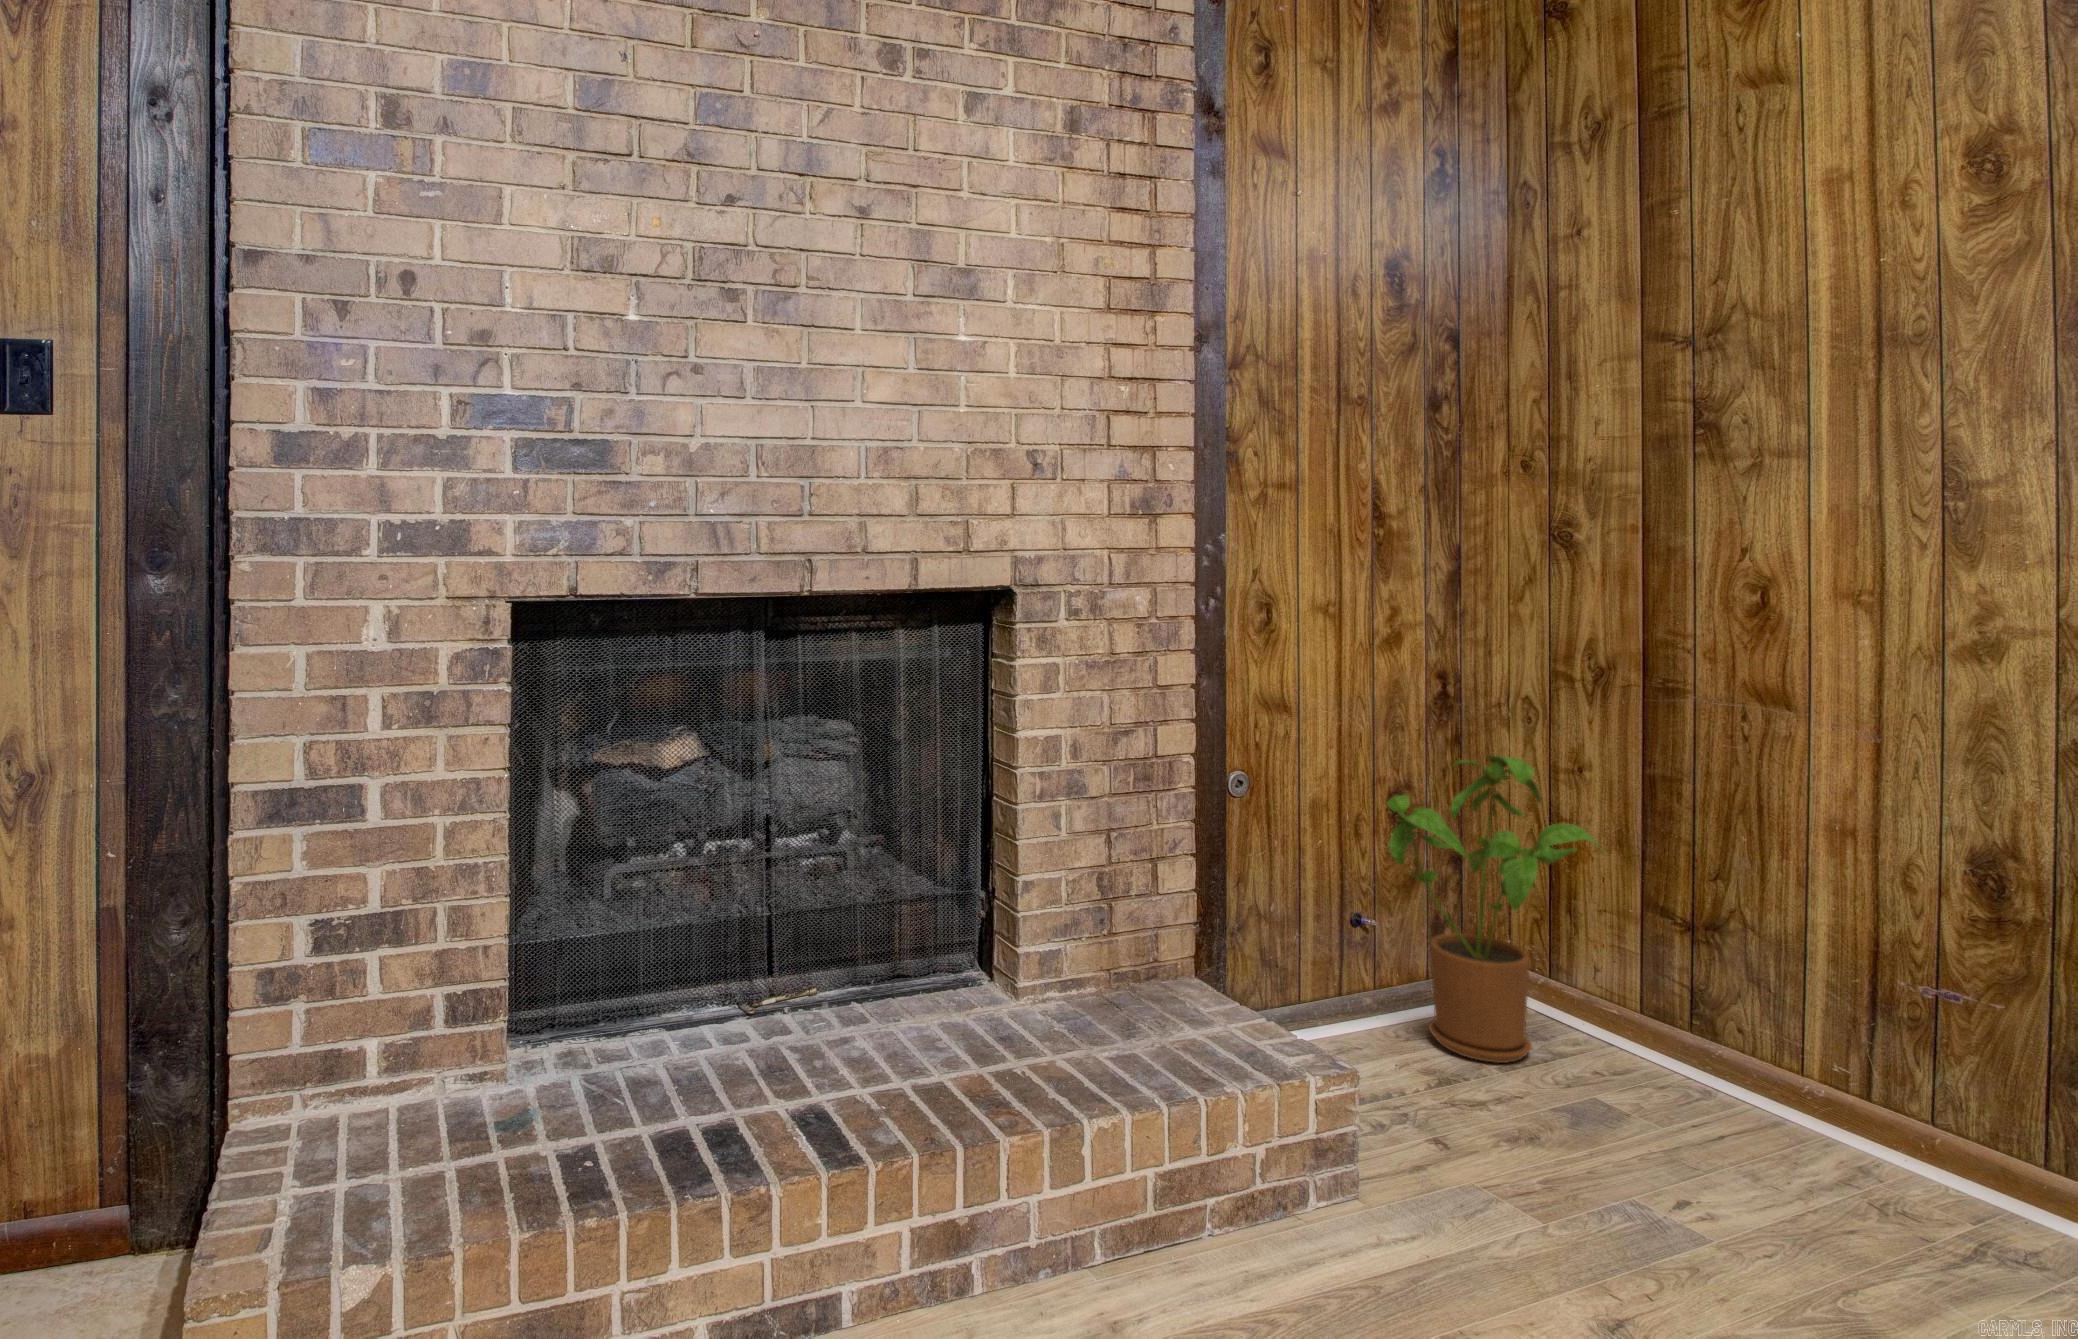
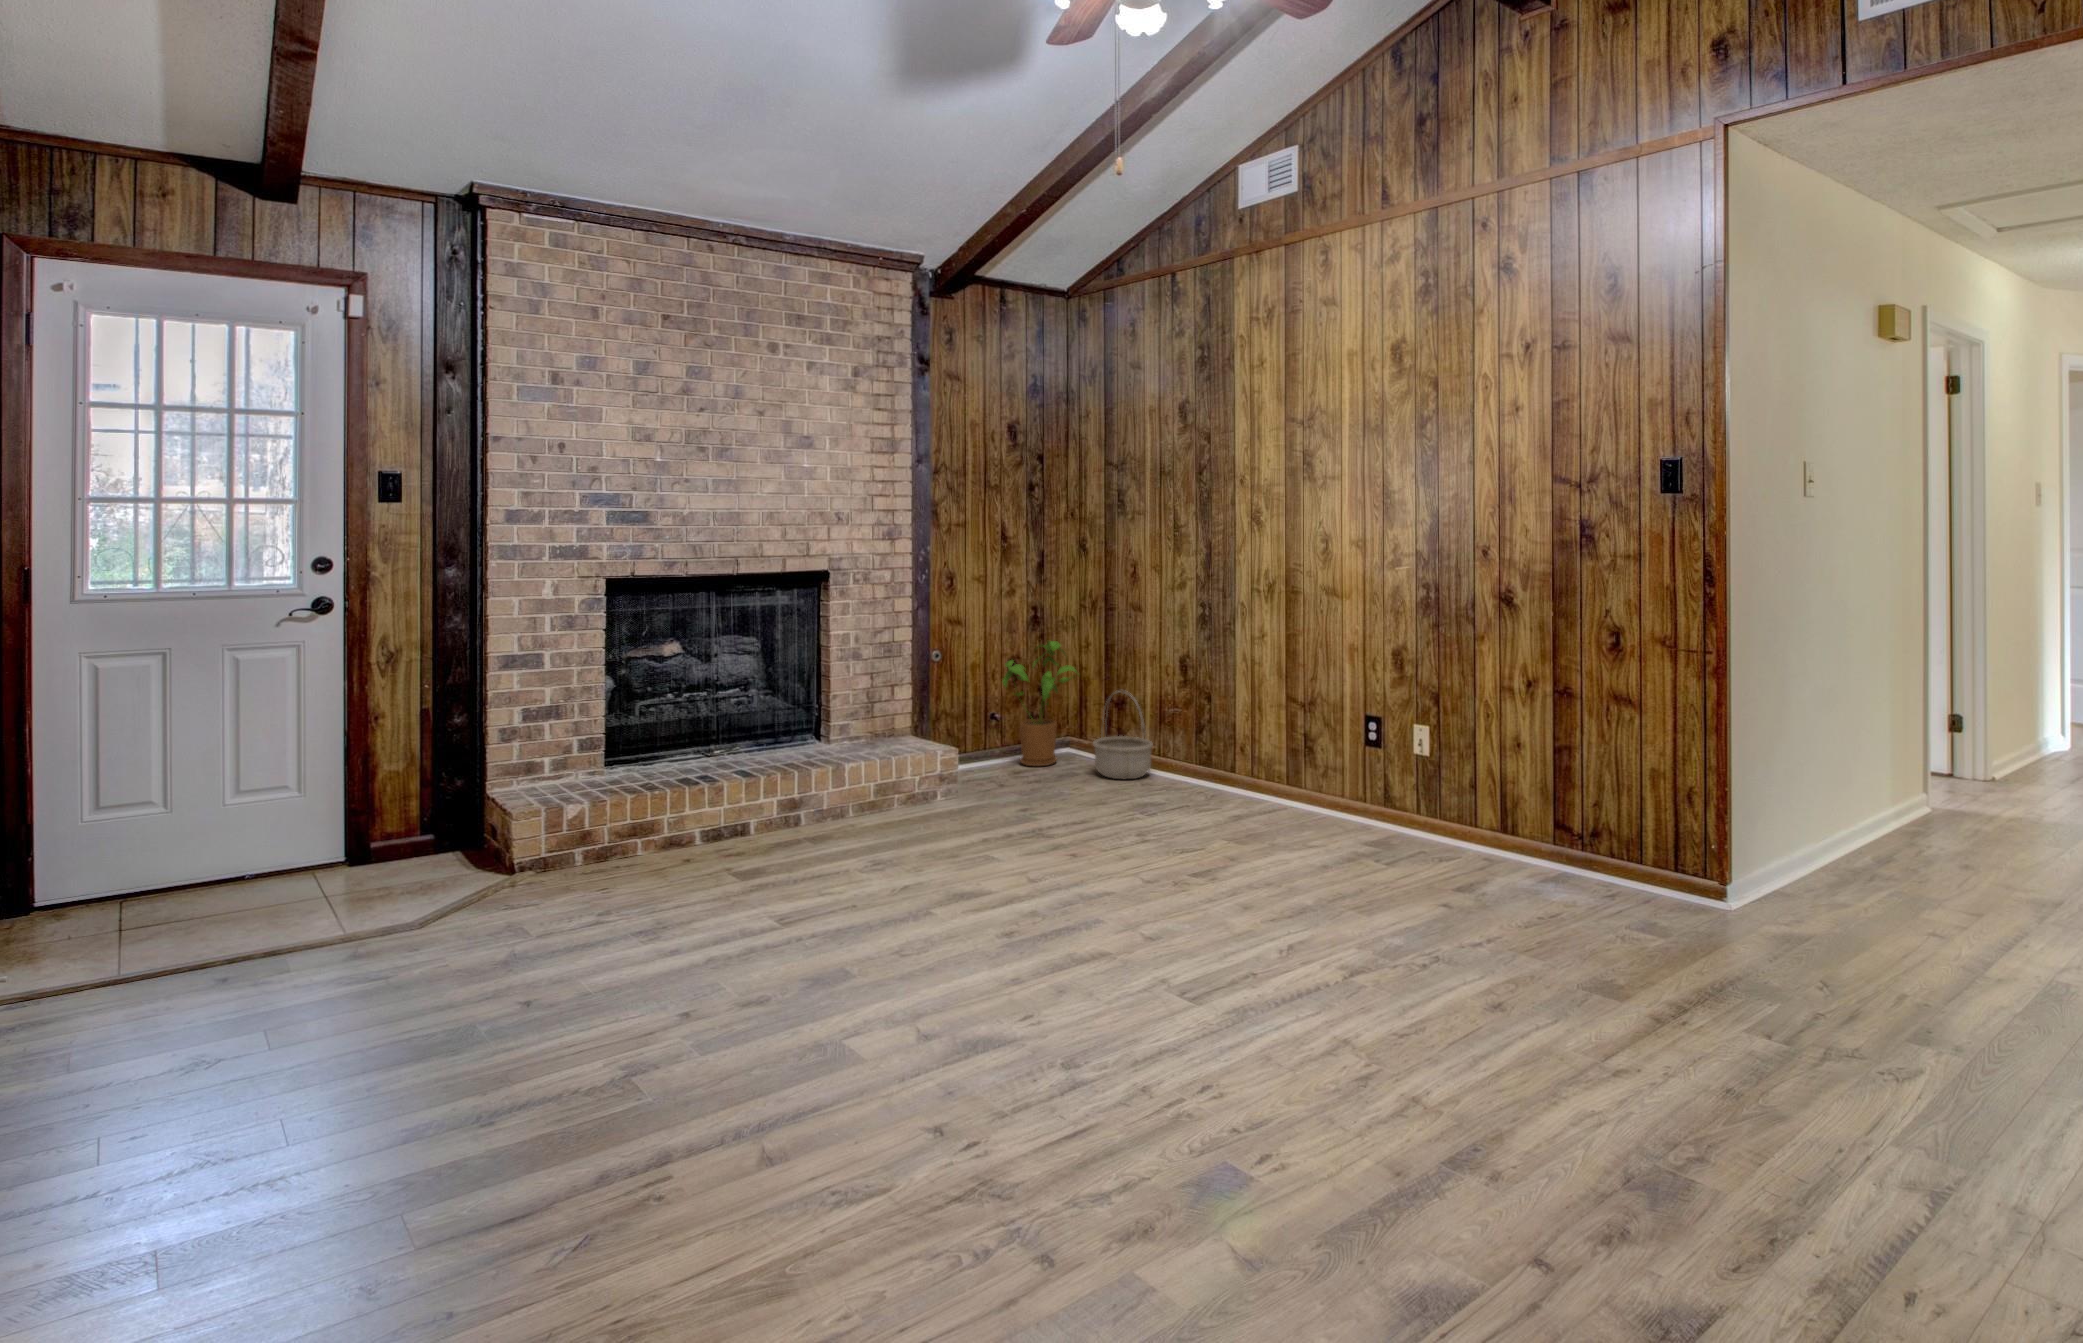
basket: none [1681,916,1907,1182] -> present [1093,691,1153,779]

